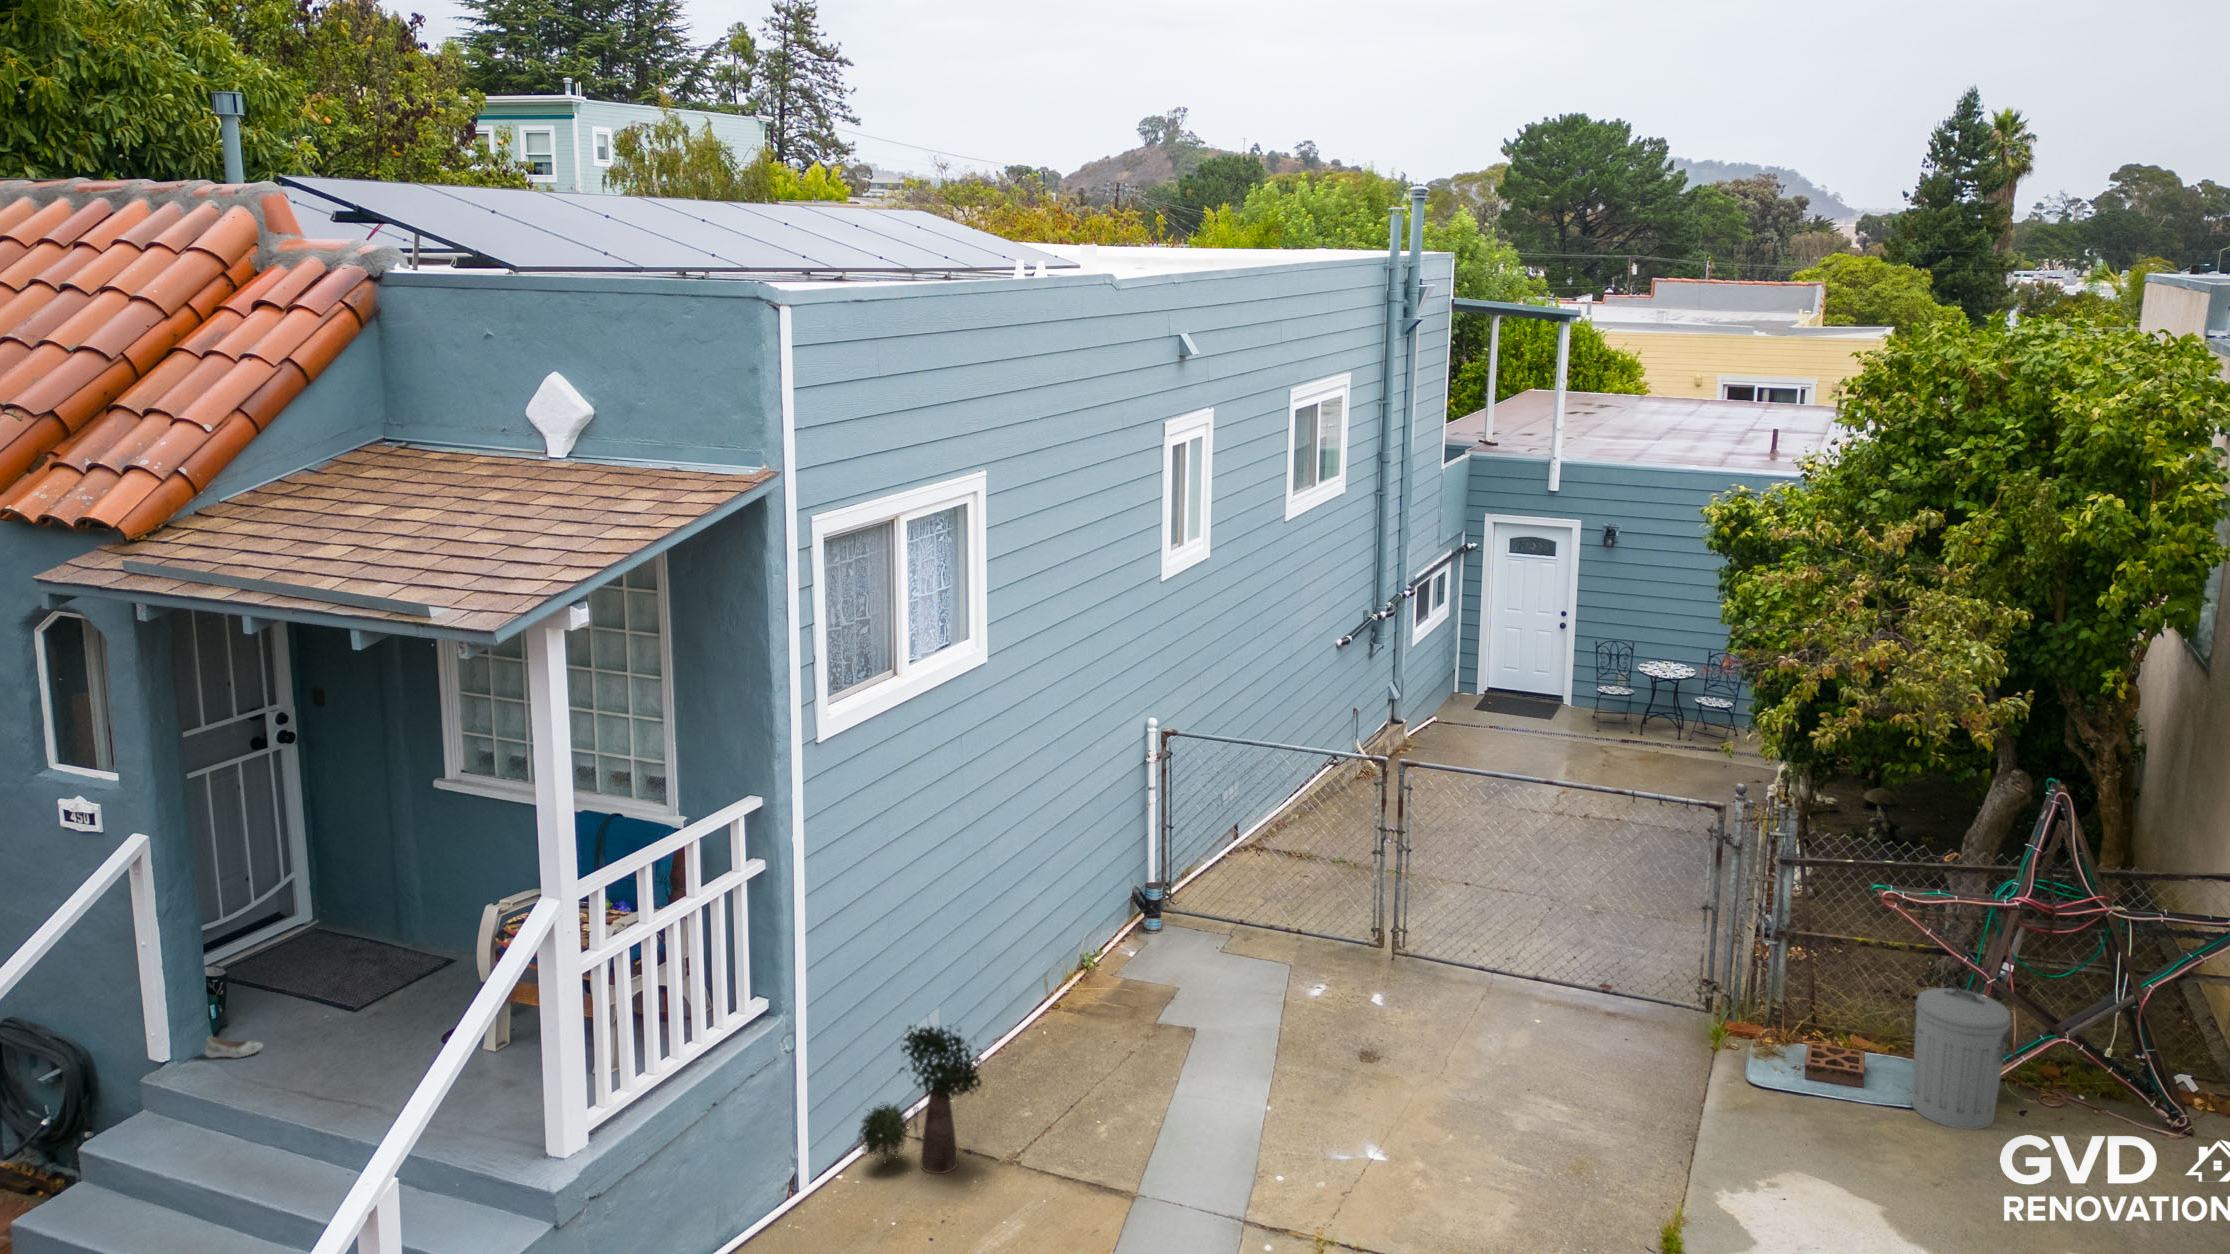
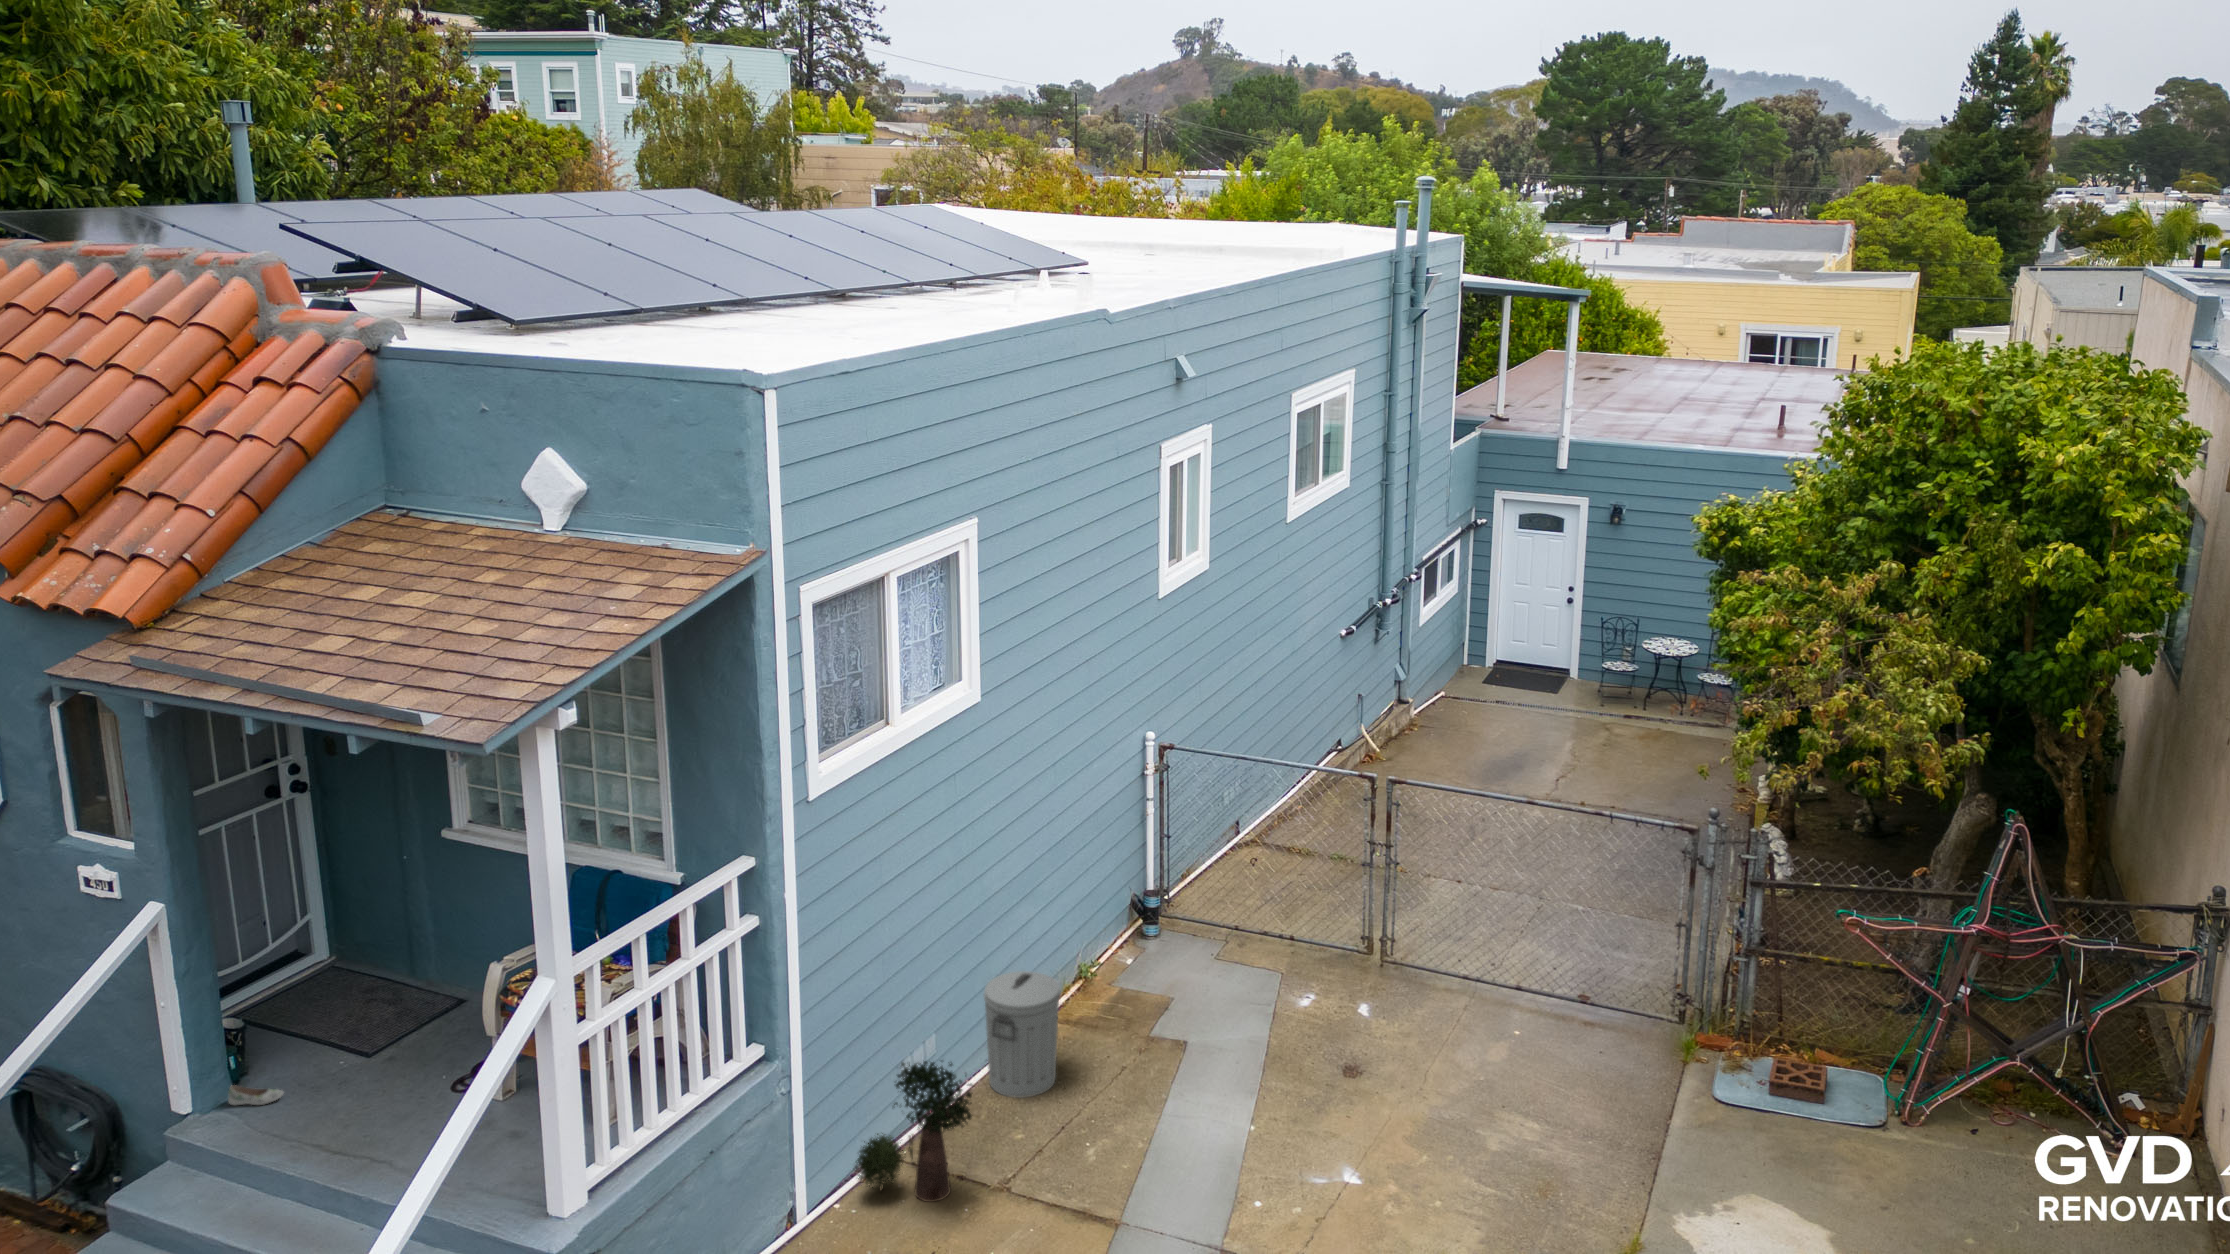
trash can: present [1910,988,2011,1129] -> present [984,971,1060,1098]

